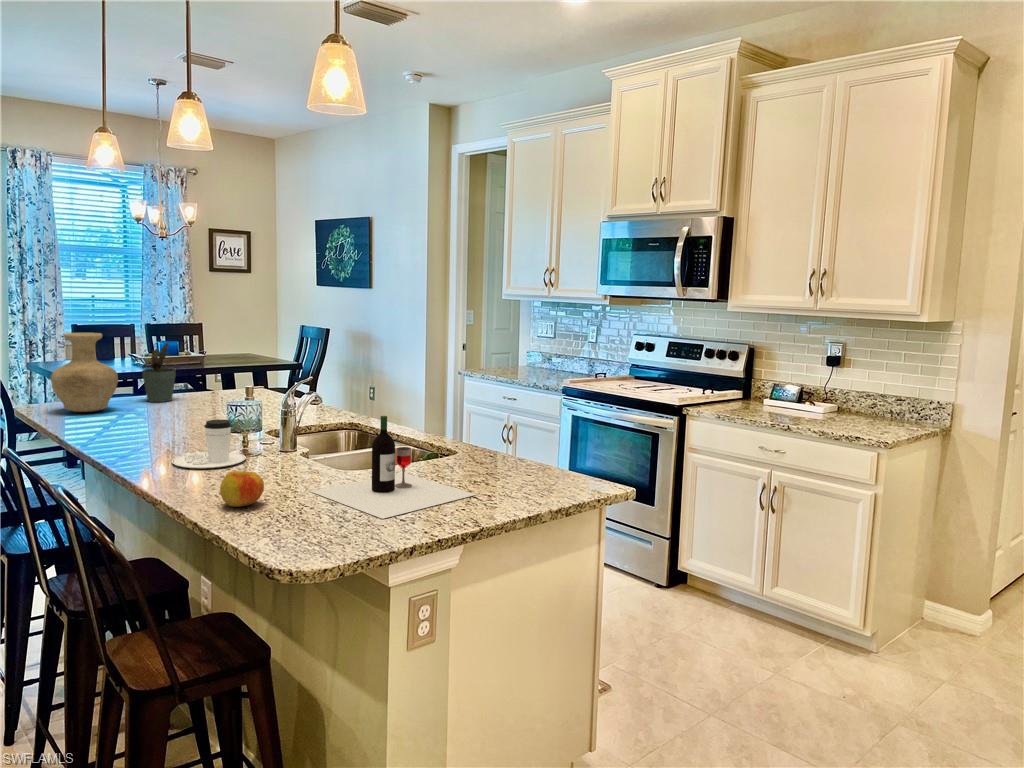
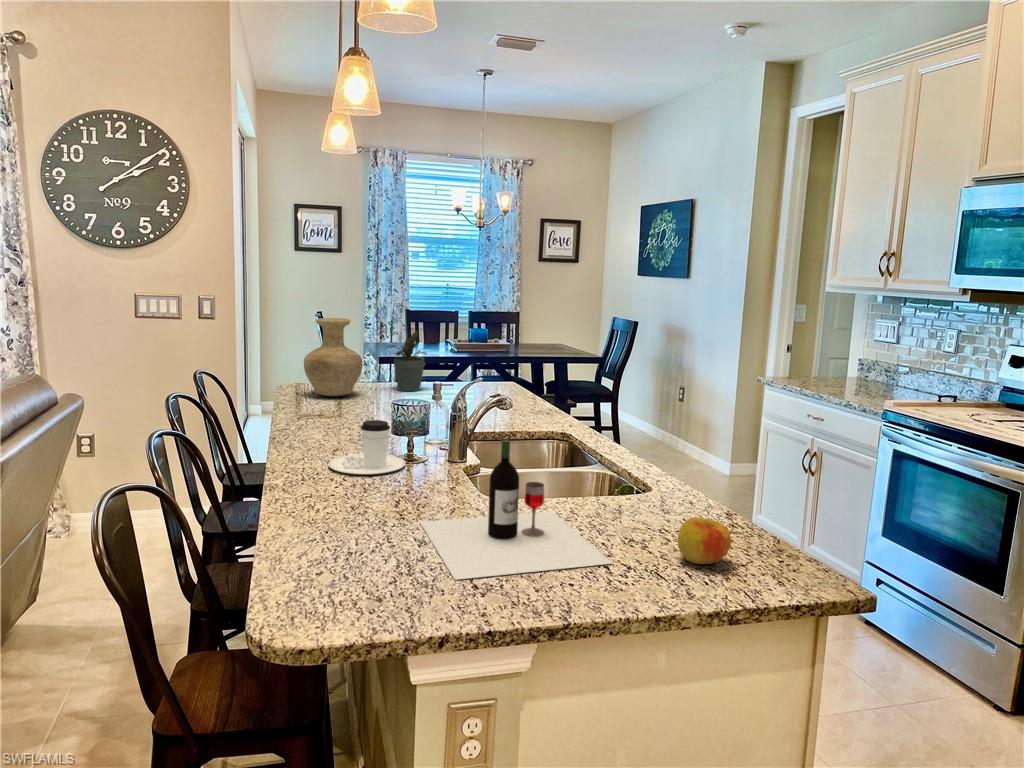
apple: present [220,471,264,507] -> present [678,517,731,564]

